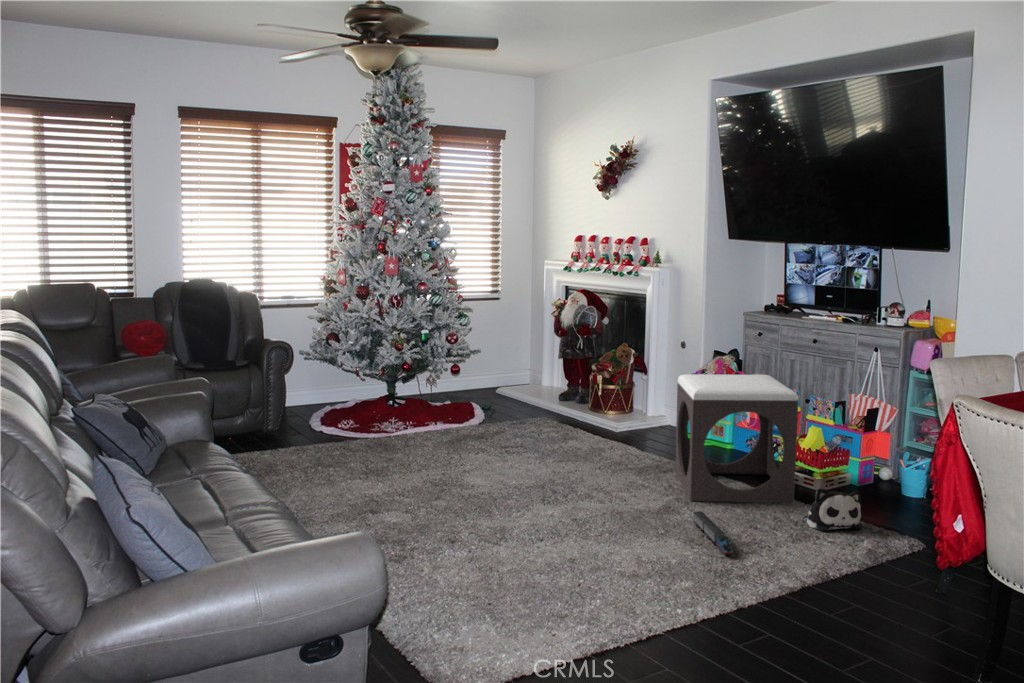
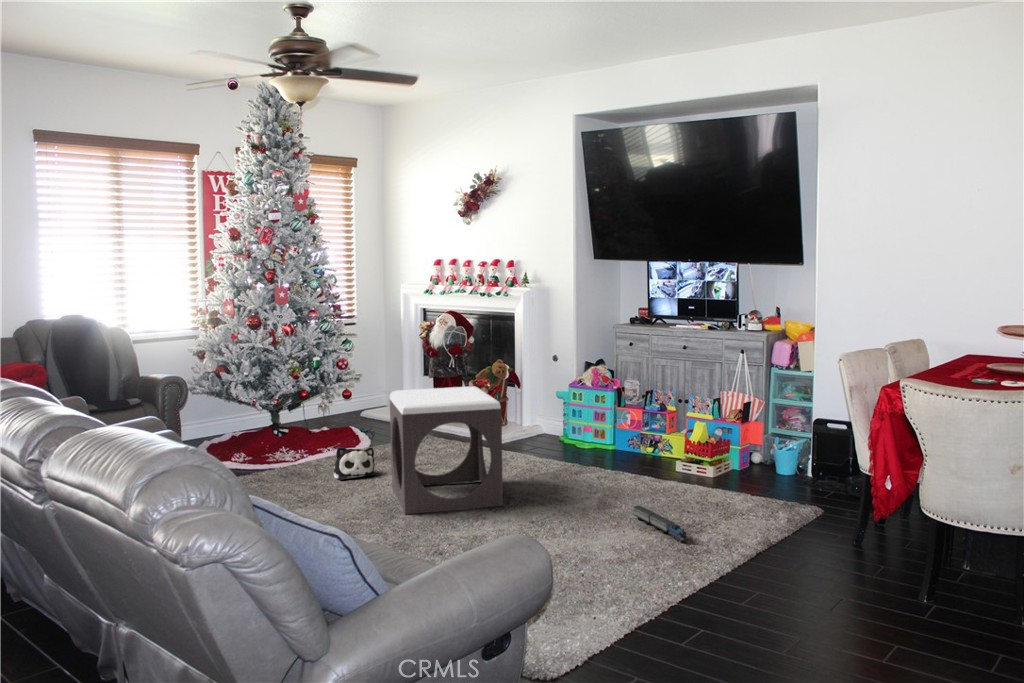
footstool: present [675,374,798,502] -> present [390,386,503,514]
plush toy: present [803,488,862,531] -> present [333,447,375,480]

